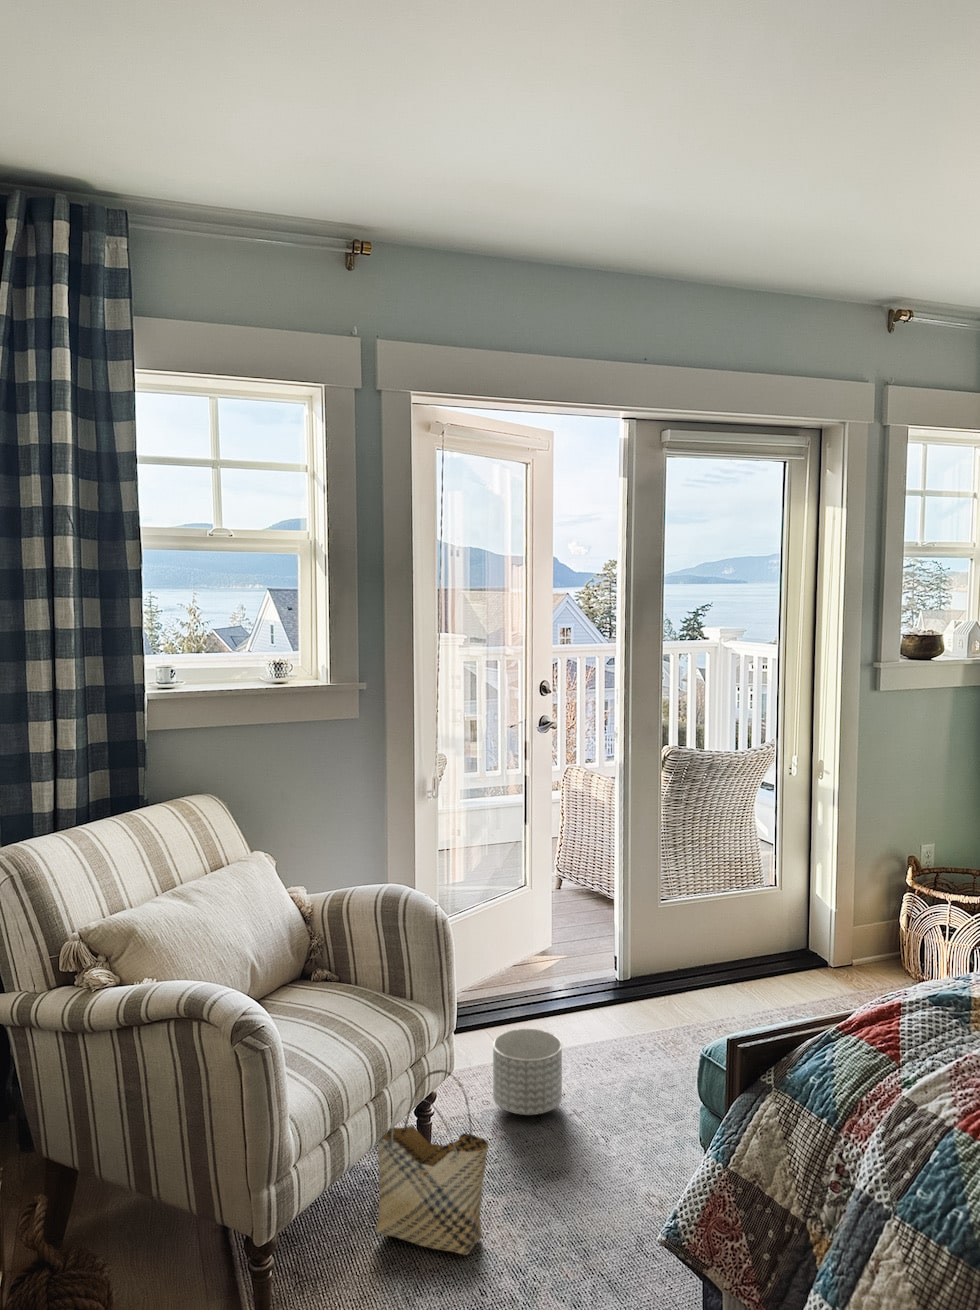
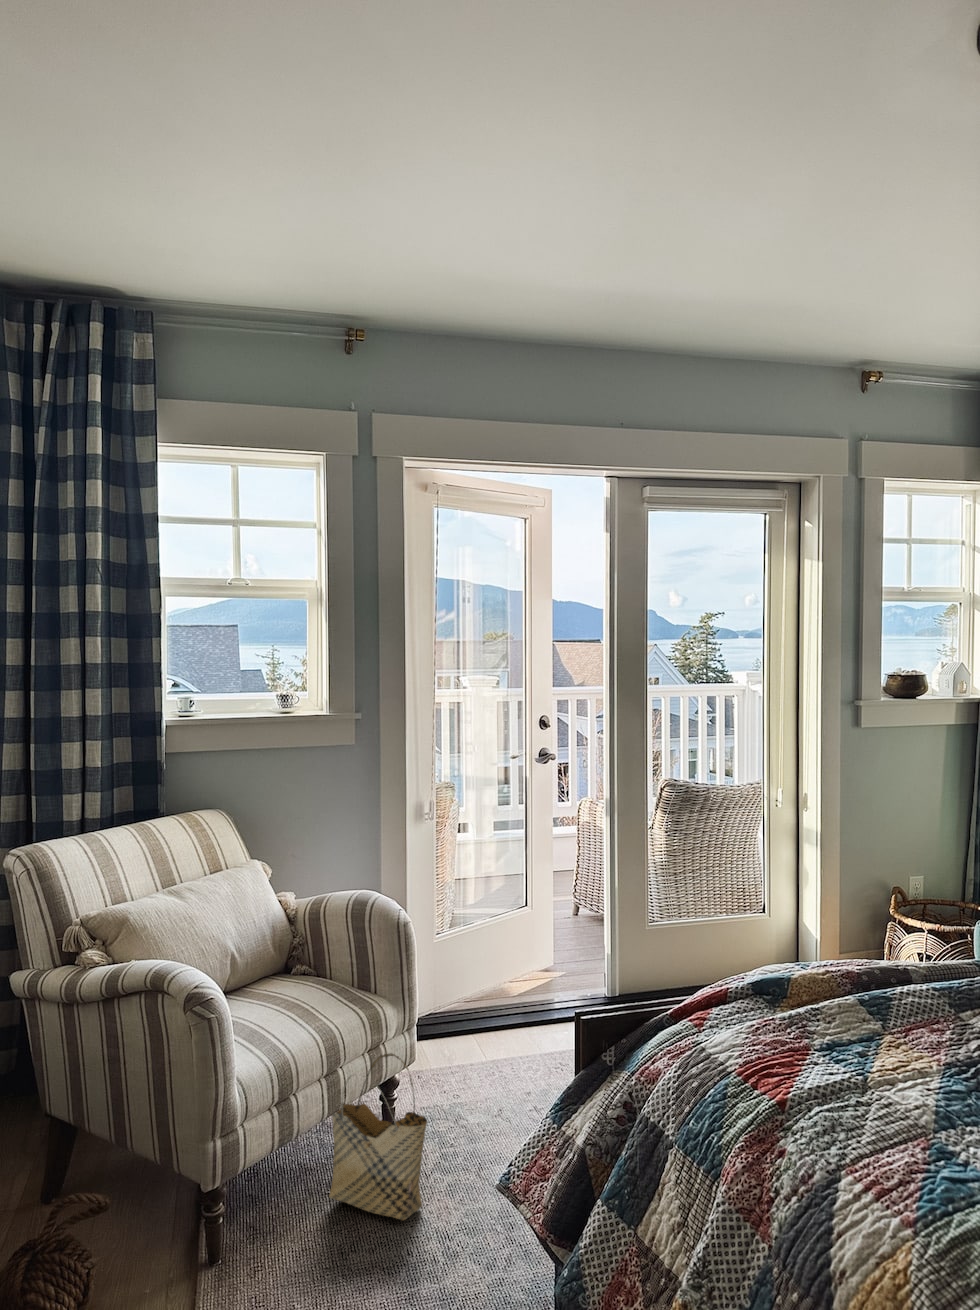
planter: present [493,1029,562,1115] -> none [461,1029,524,1107]

